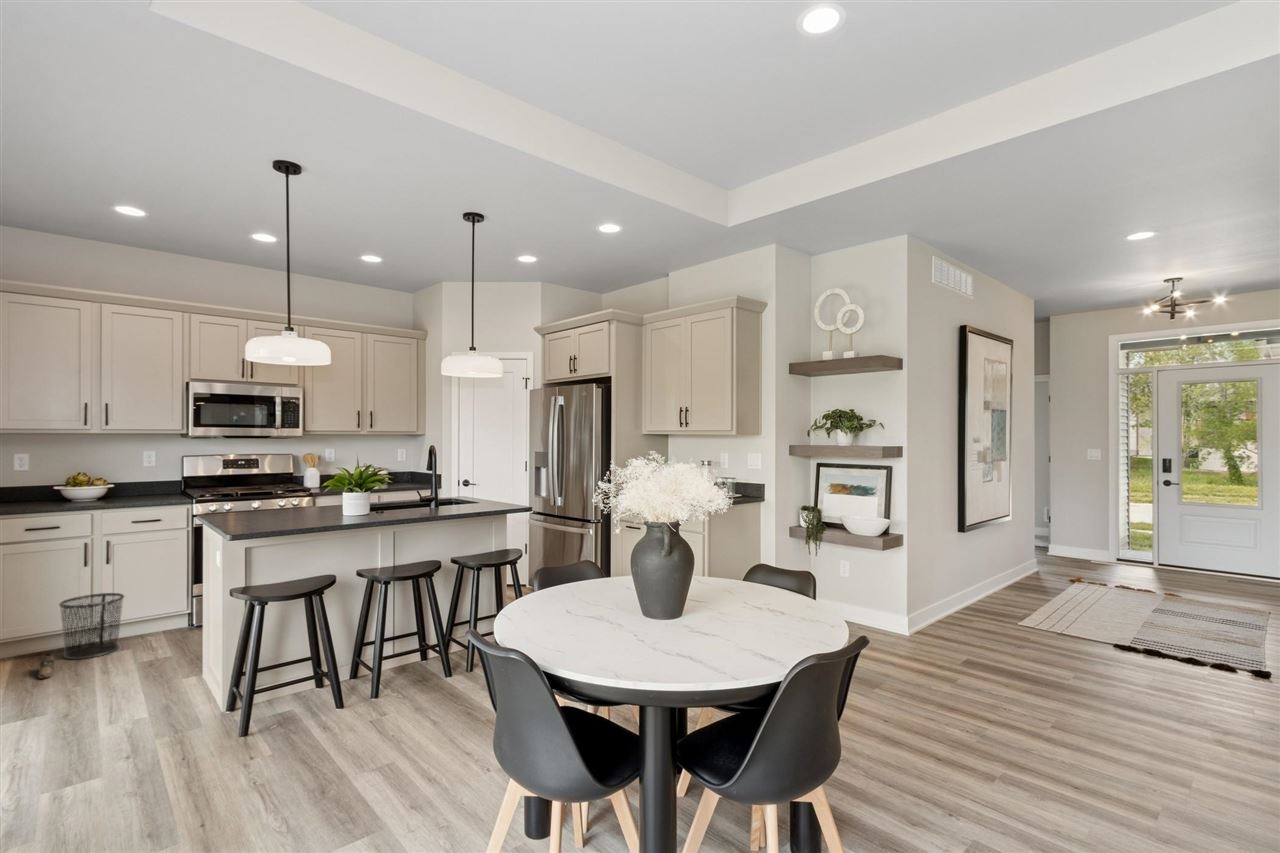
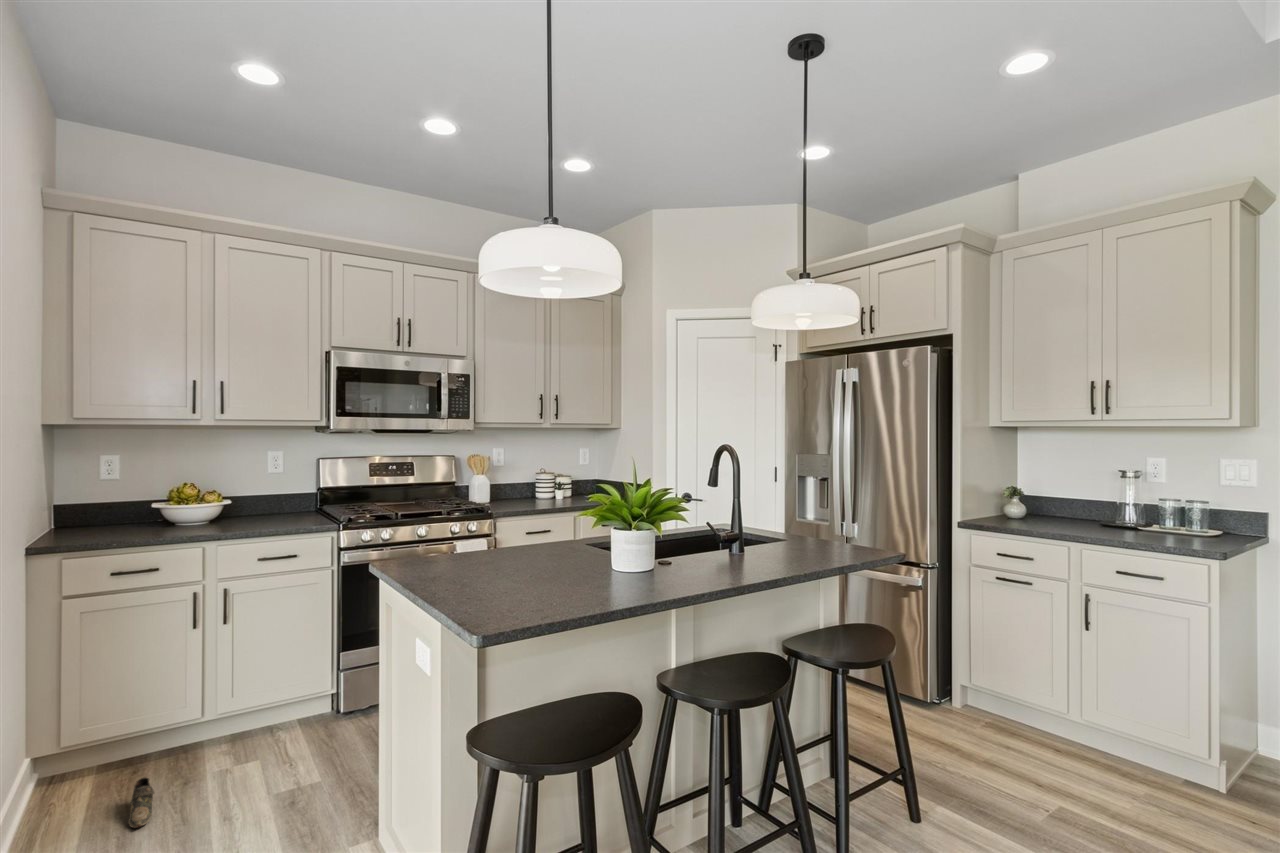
waste bin: present [59,593,124,659] -> none [159,668,251,780]

